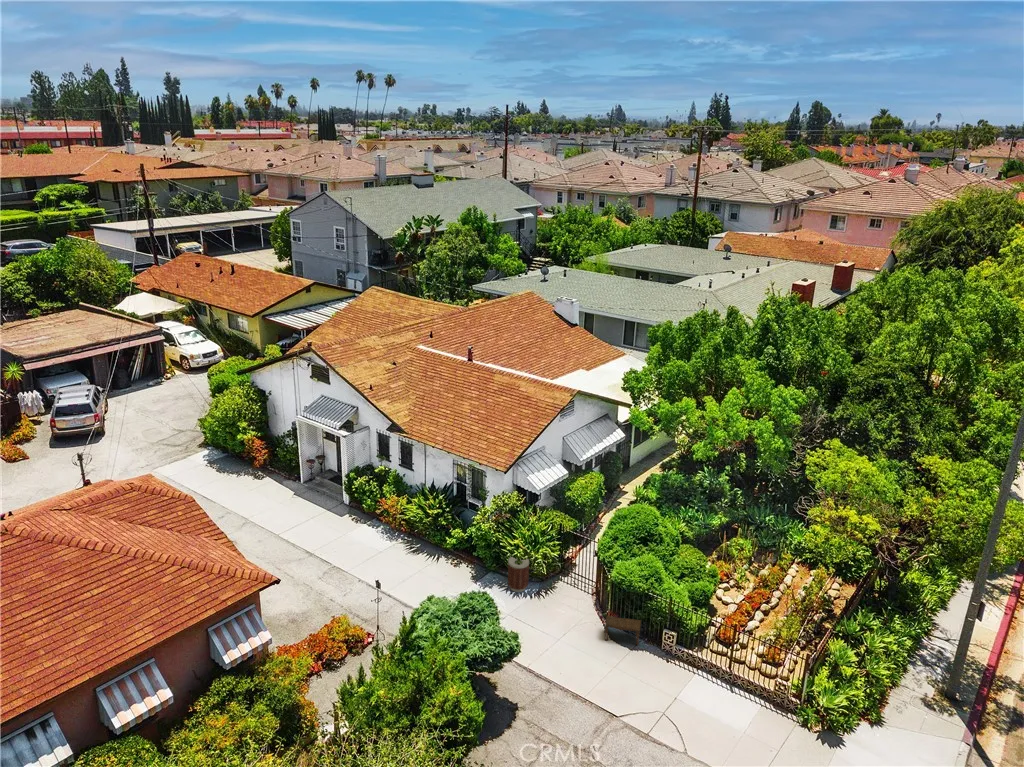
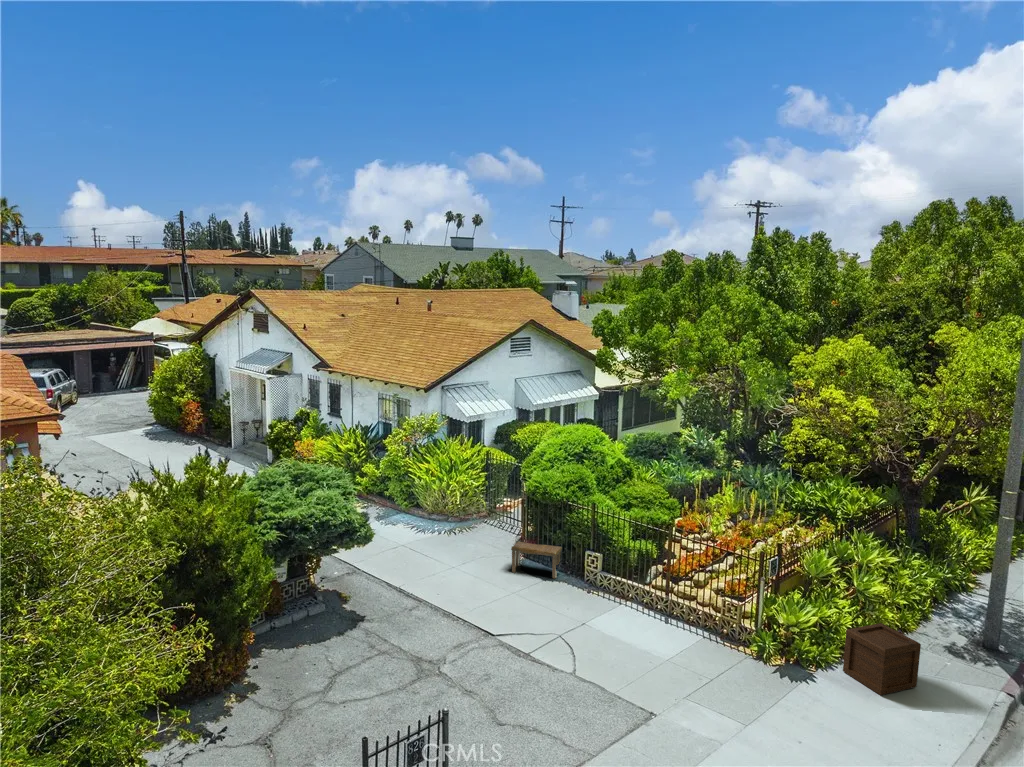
trash can: present [508,557,529,592] -> none [412,485,439,530]
wooden crate: none [850,694,901,748] -> present [843,623,921,695]

